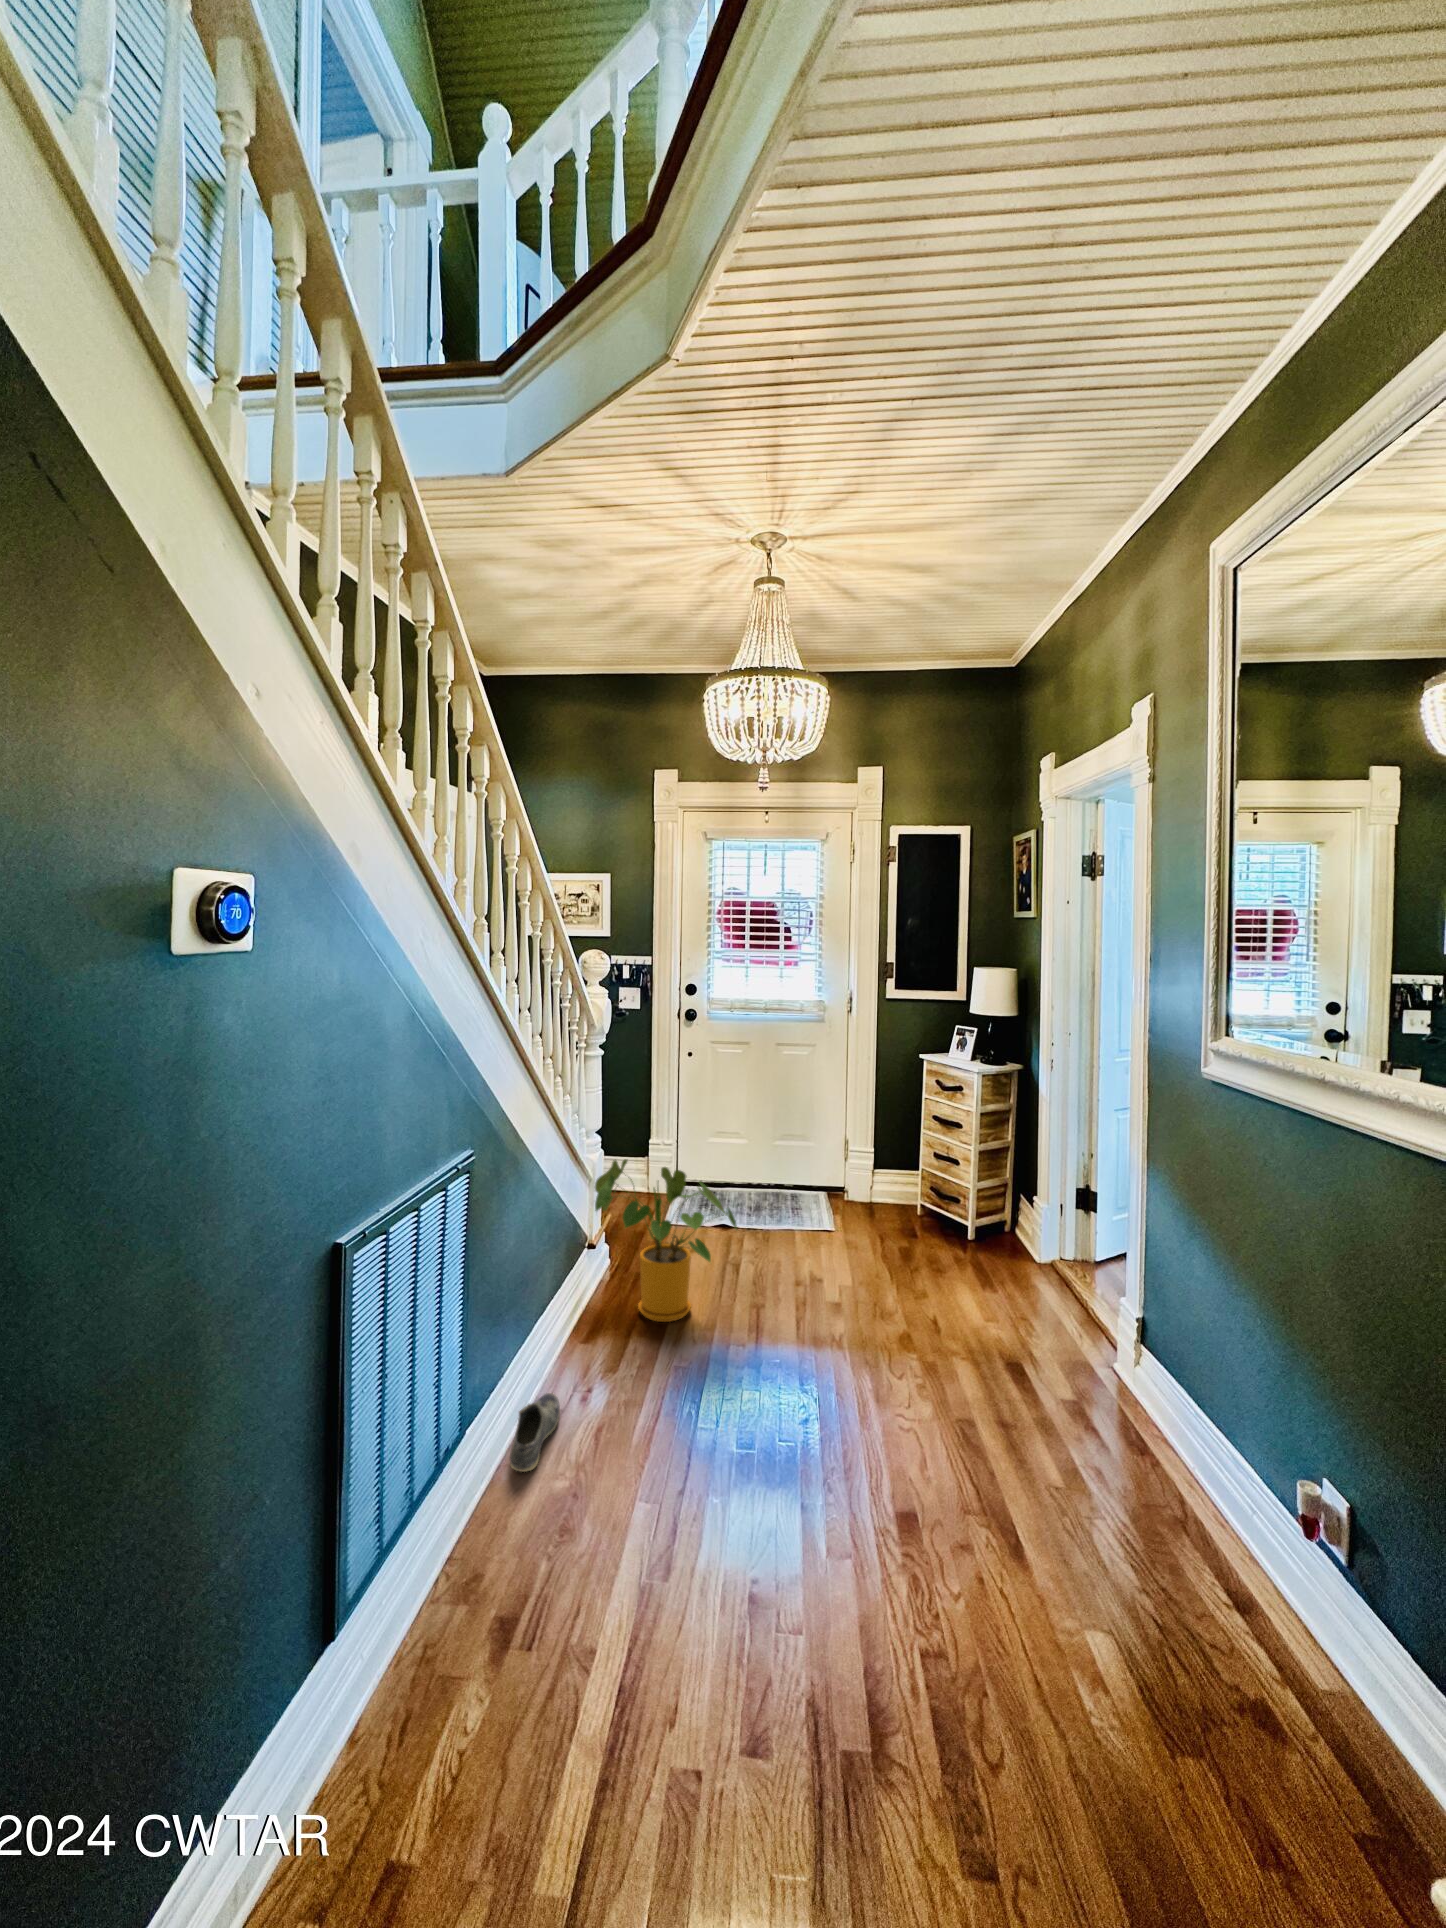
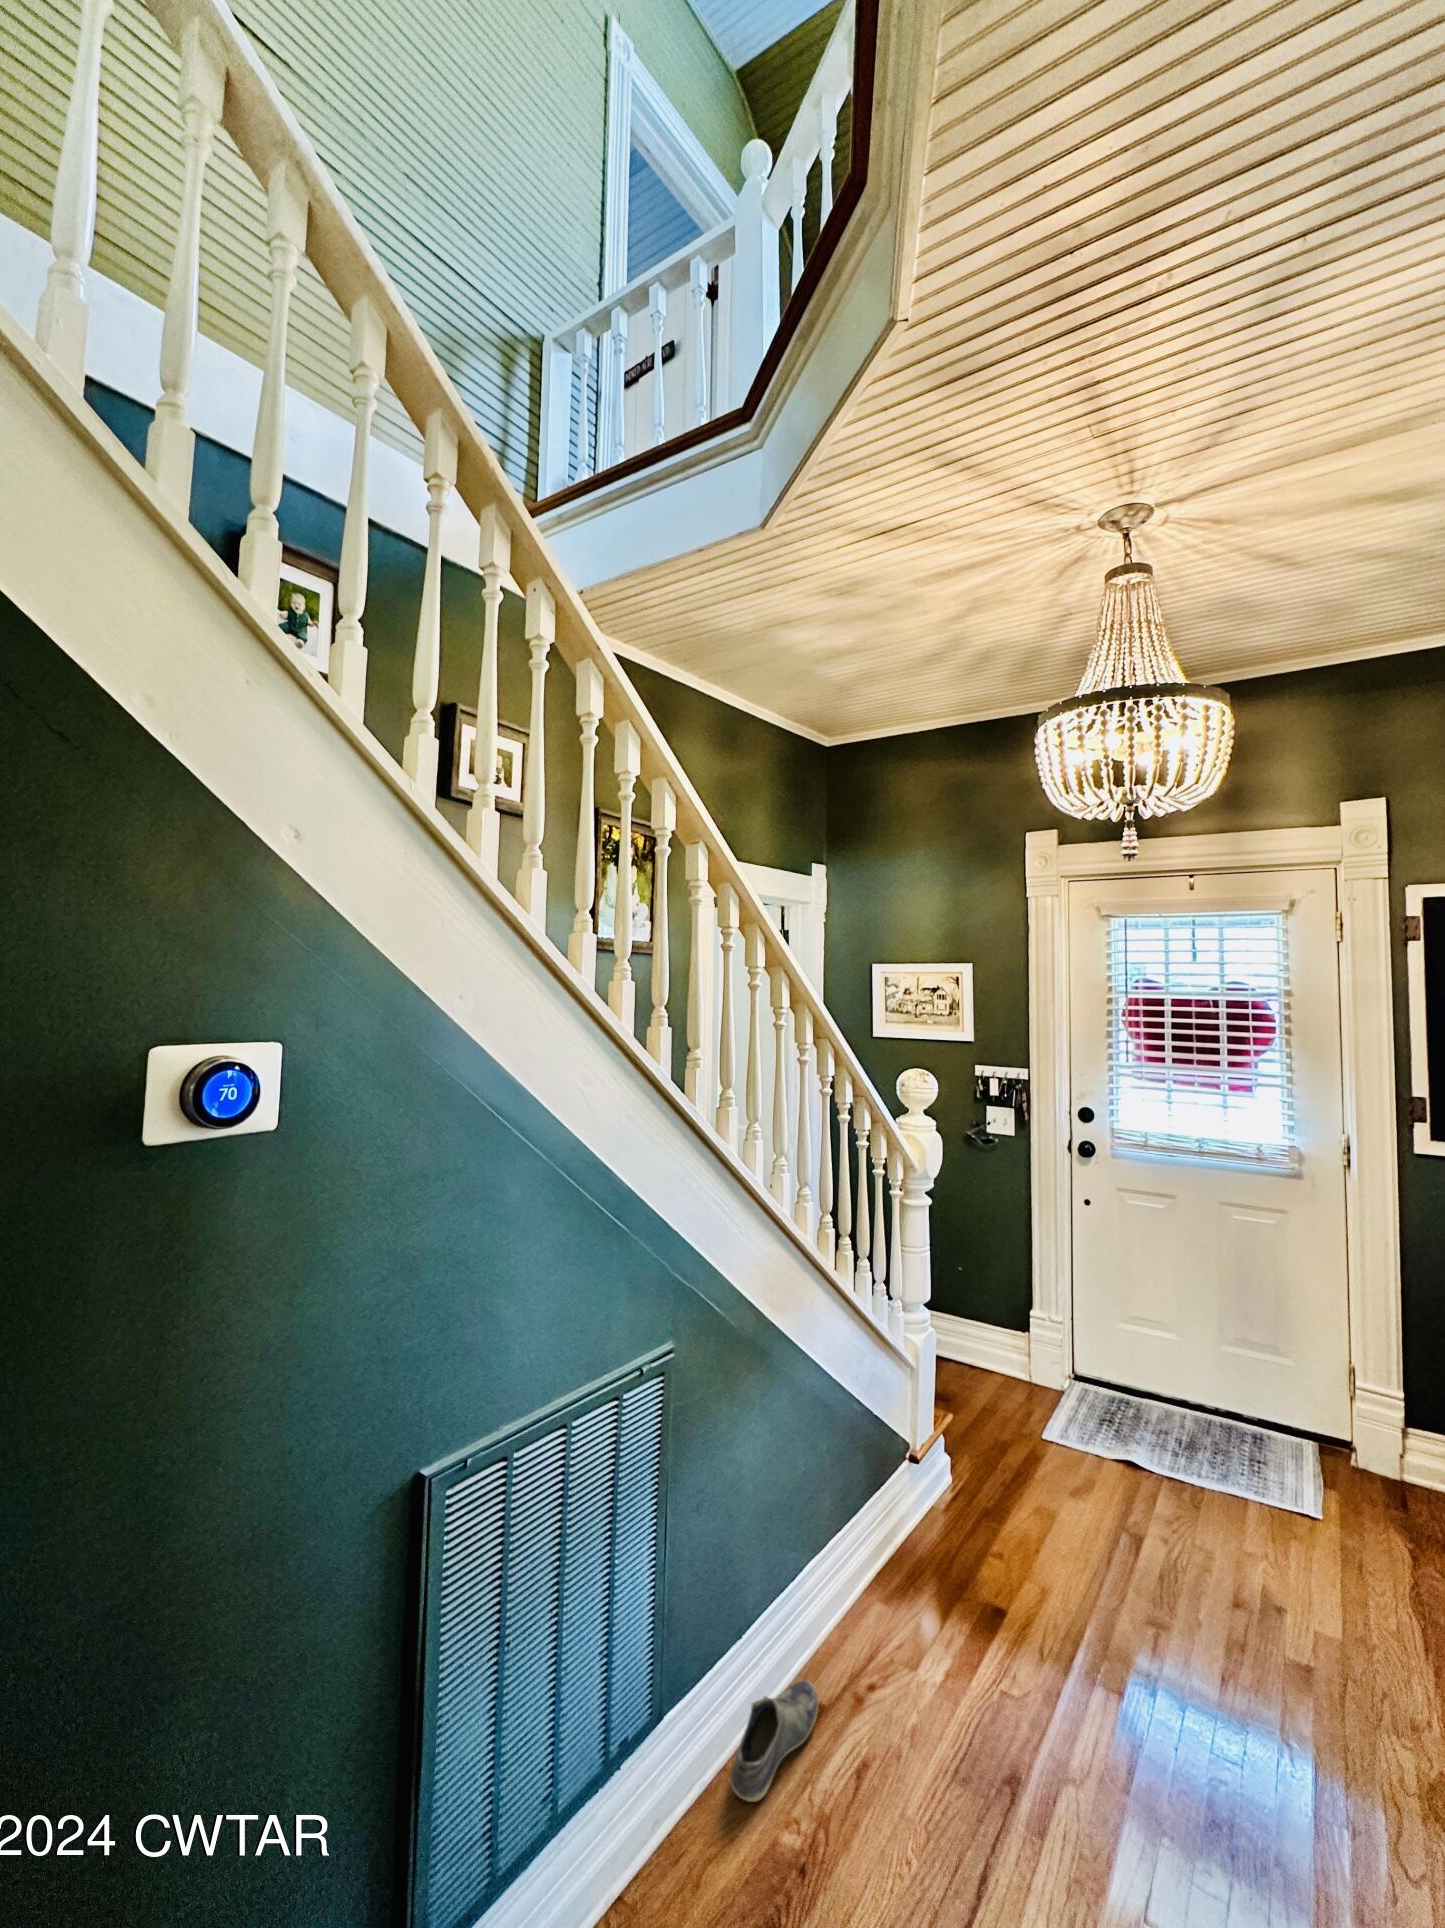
house plant: present [595,1159,737,1322] -> none [905,1352,1115,1610]

